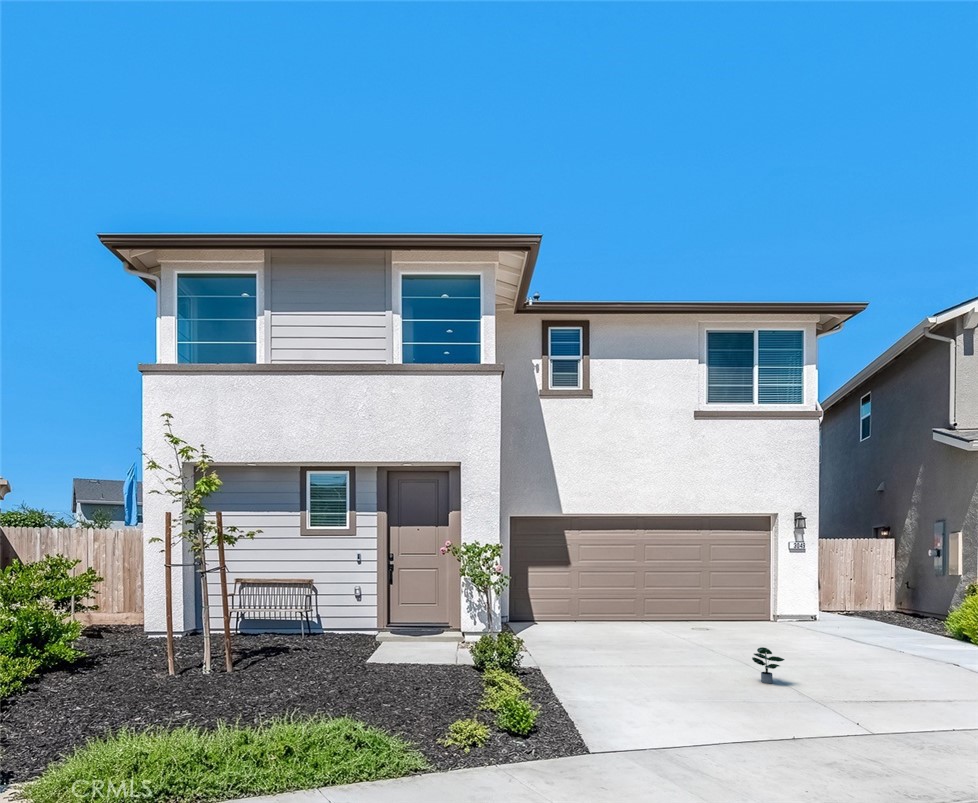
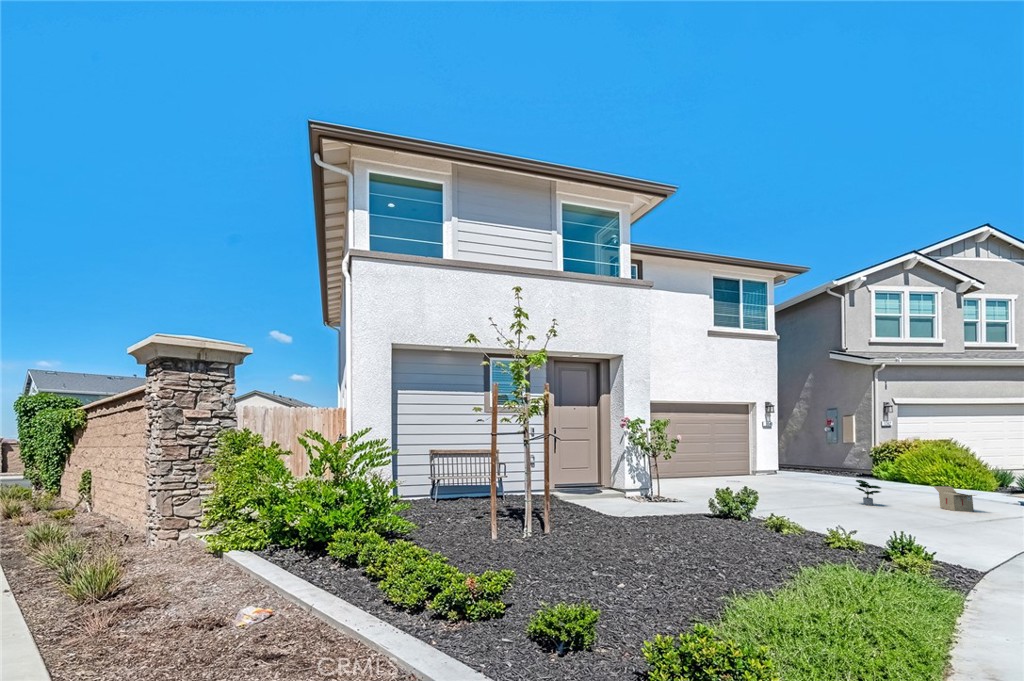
cardboard box: none [856,662,898,700] -> present [934,486,975,511]

